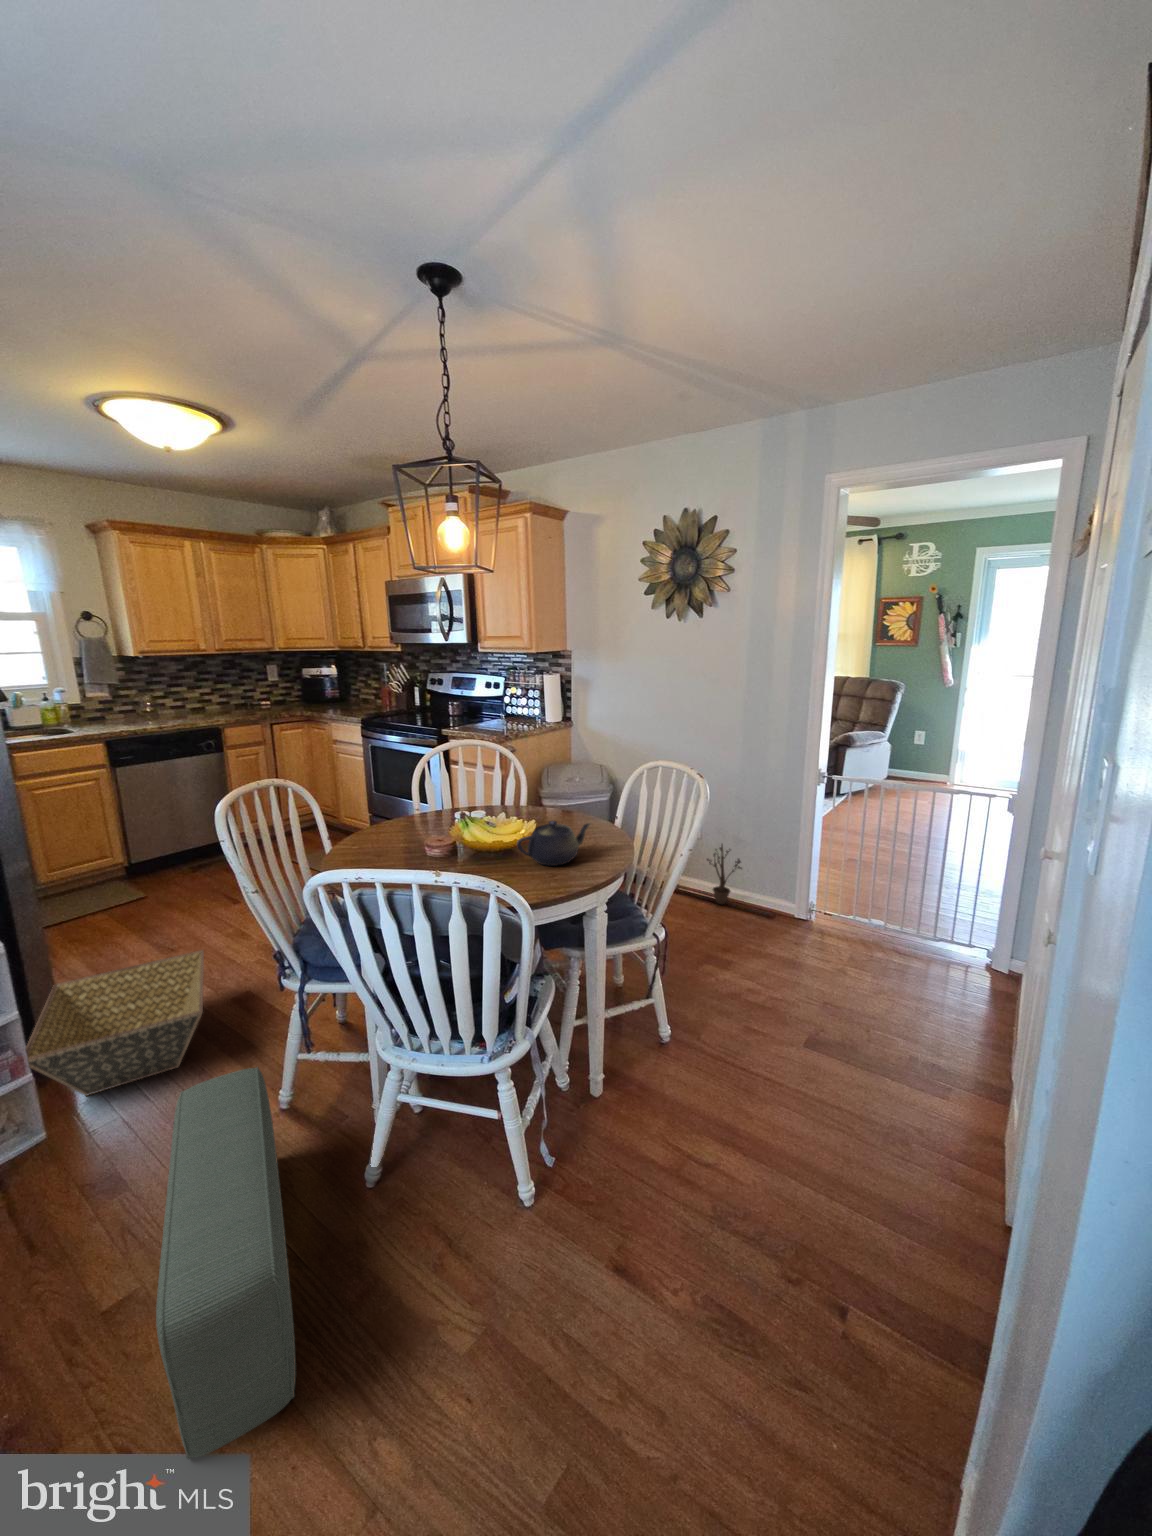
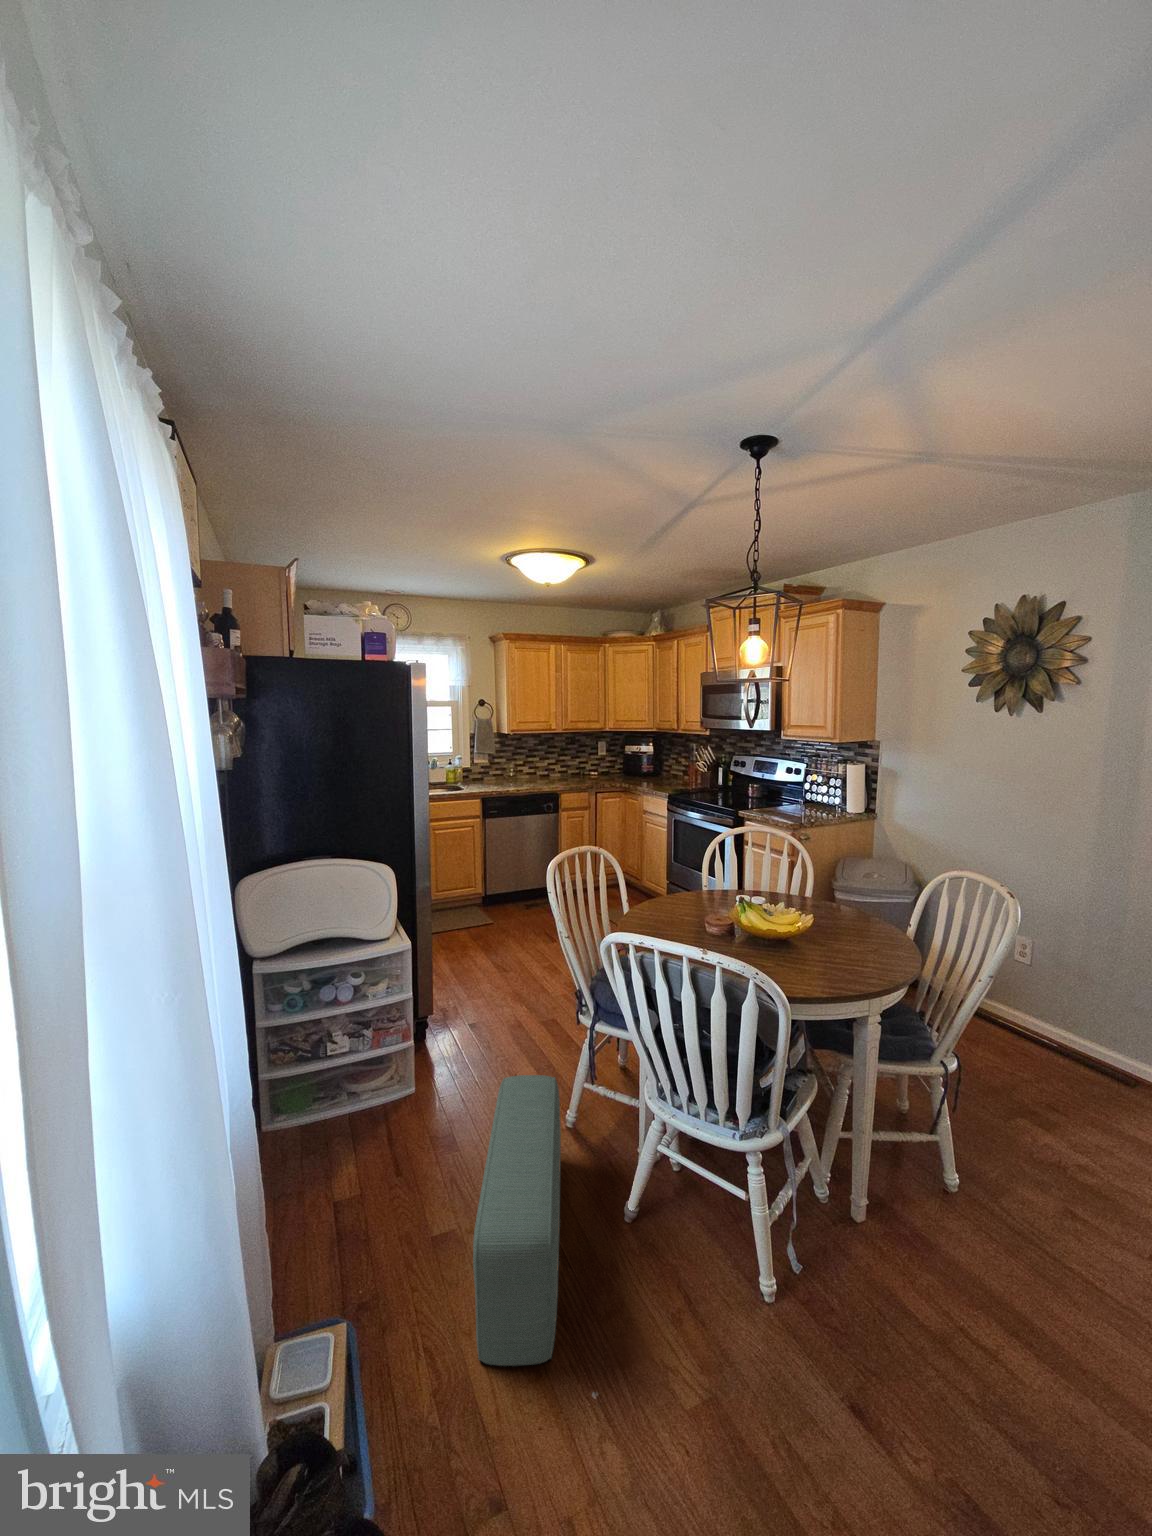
teapot: present [517,821,590,866] -> none [789,920,871,966]
decorative plant: present [701,844,742,904] -> none [1030,981,1096,1058]
basket: present [26,950,204,1096] -> none [414,972,528,1062]

